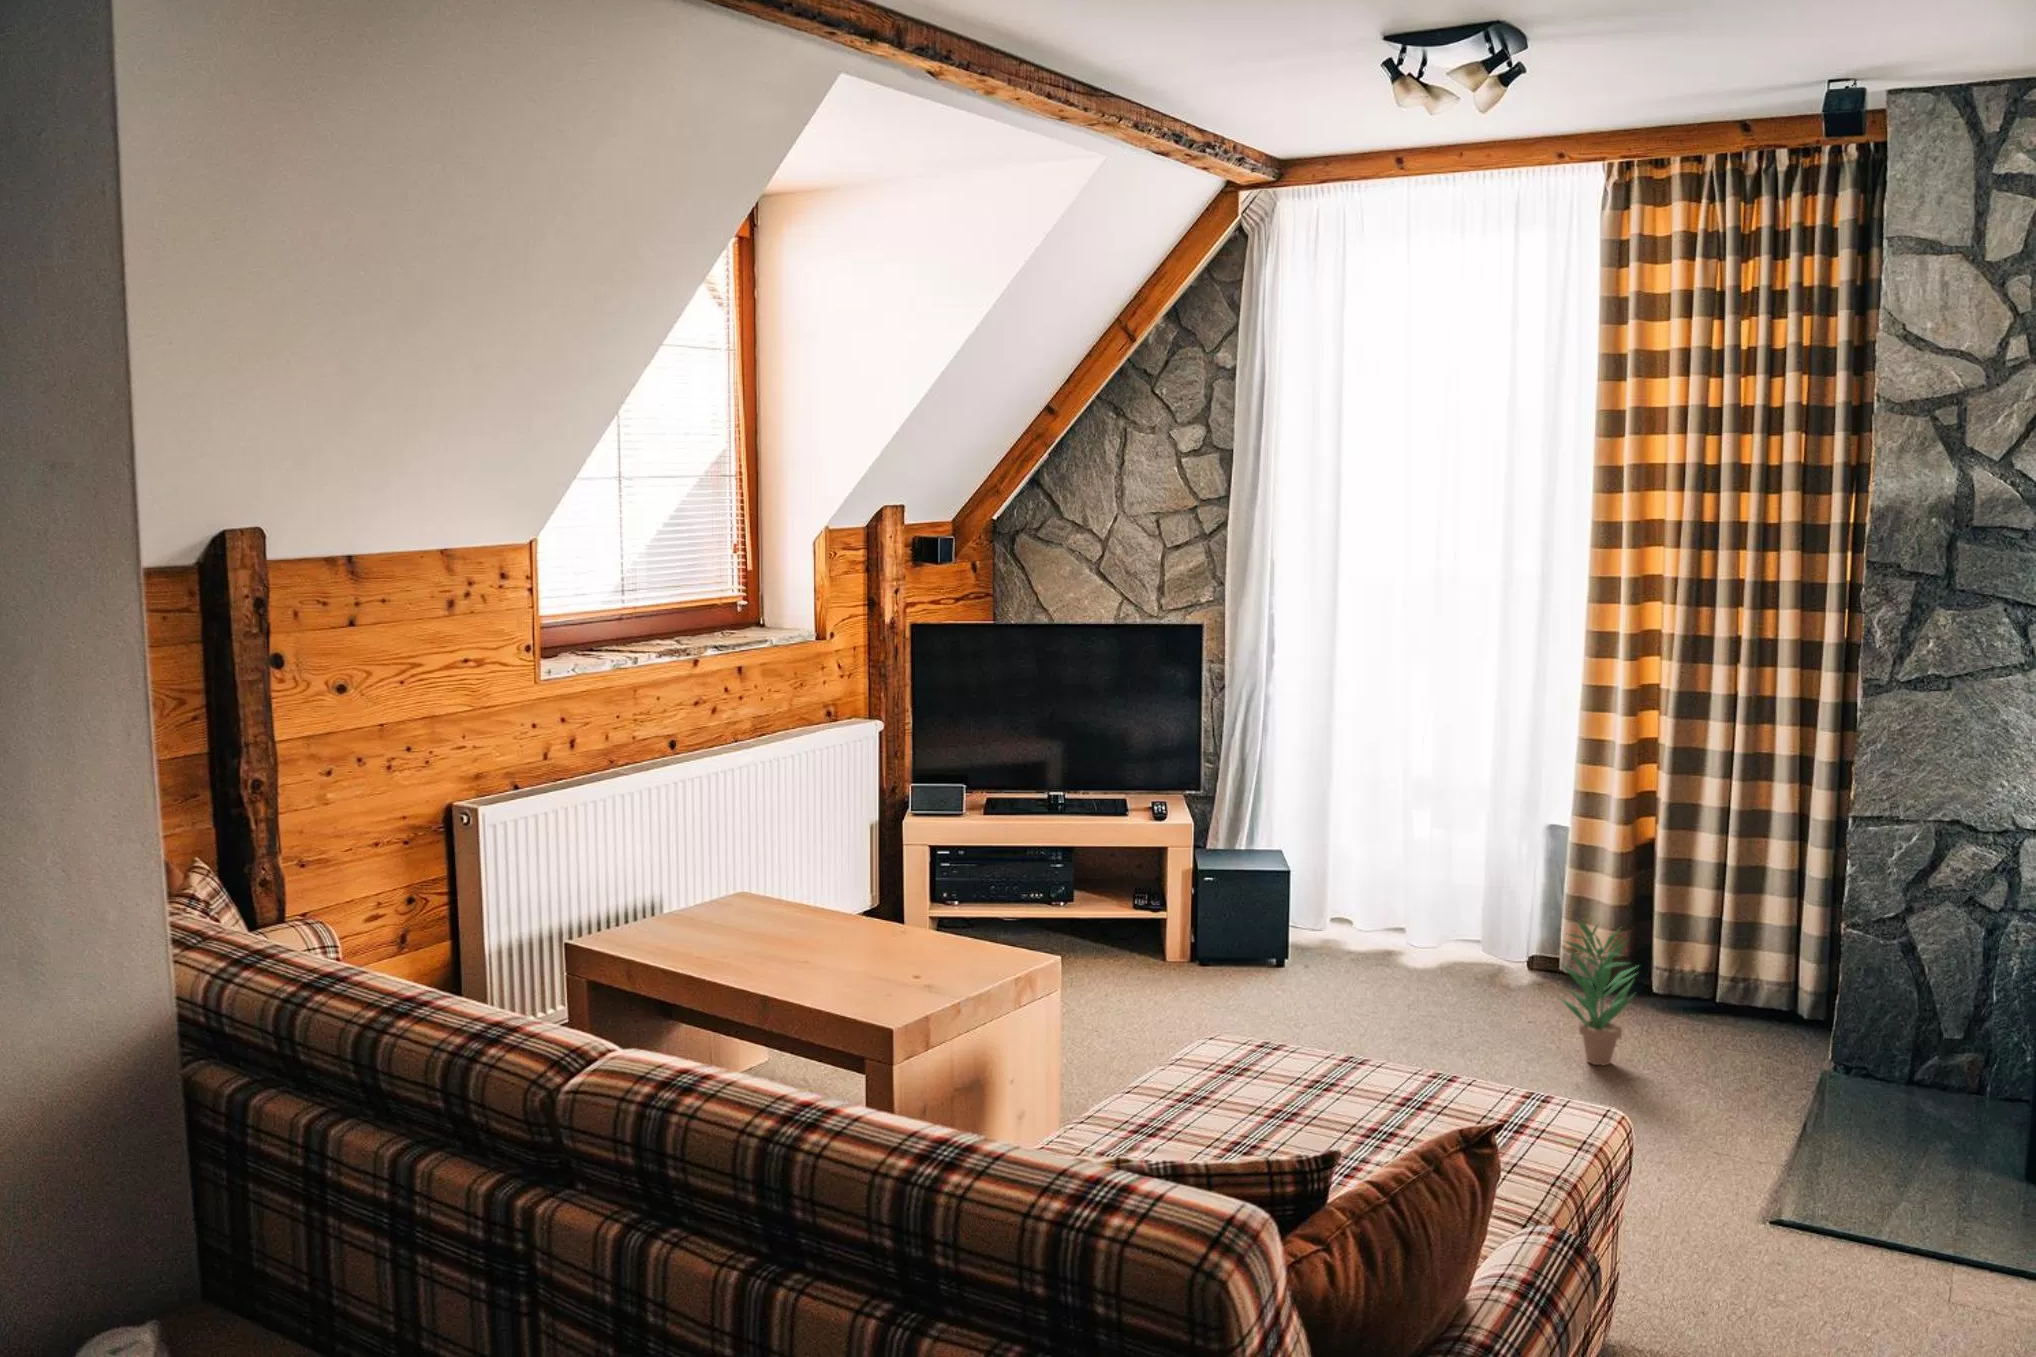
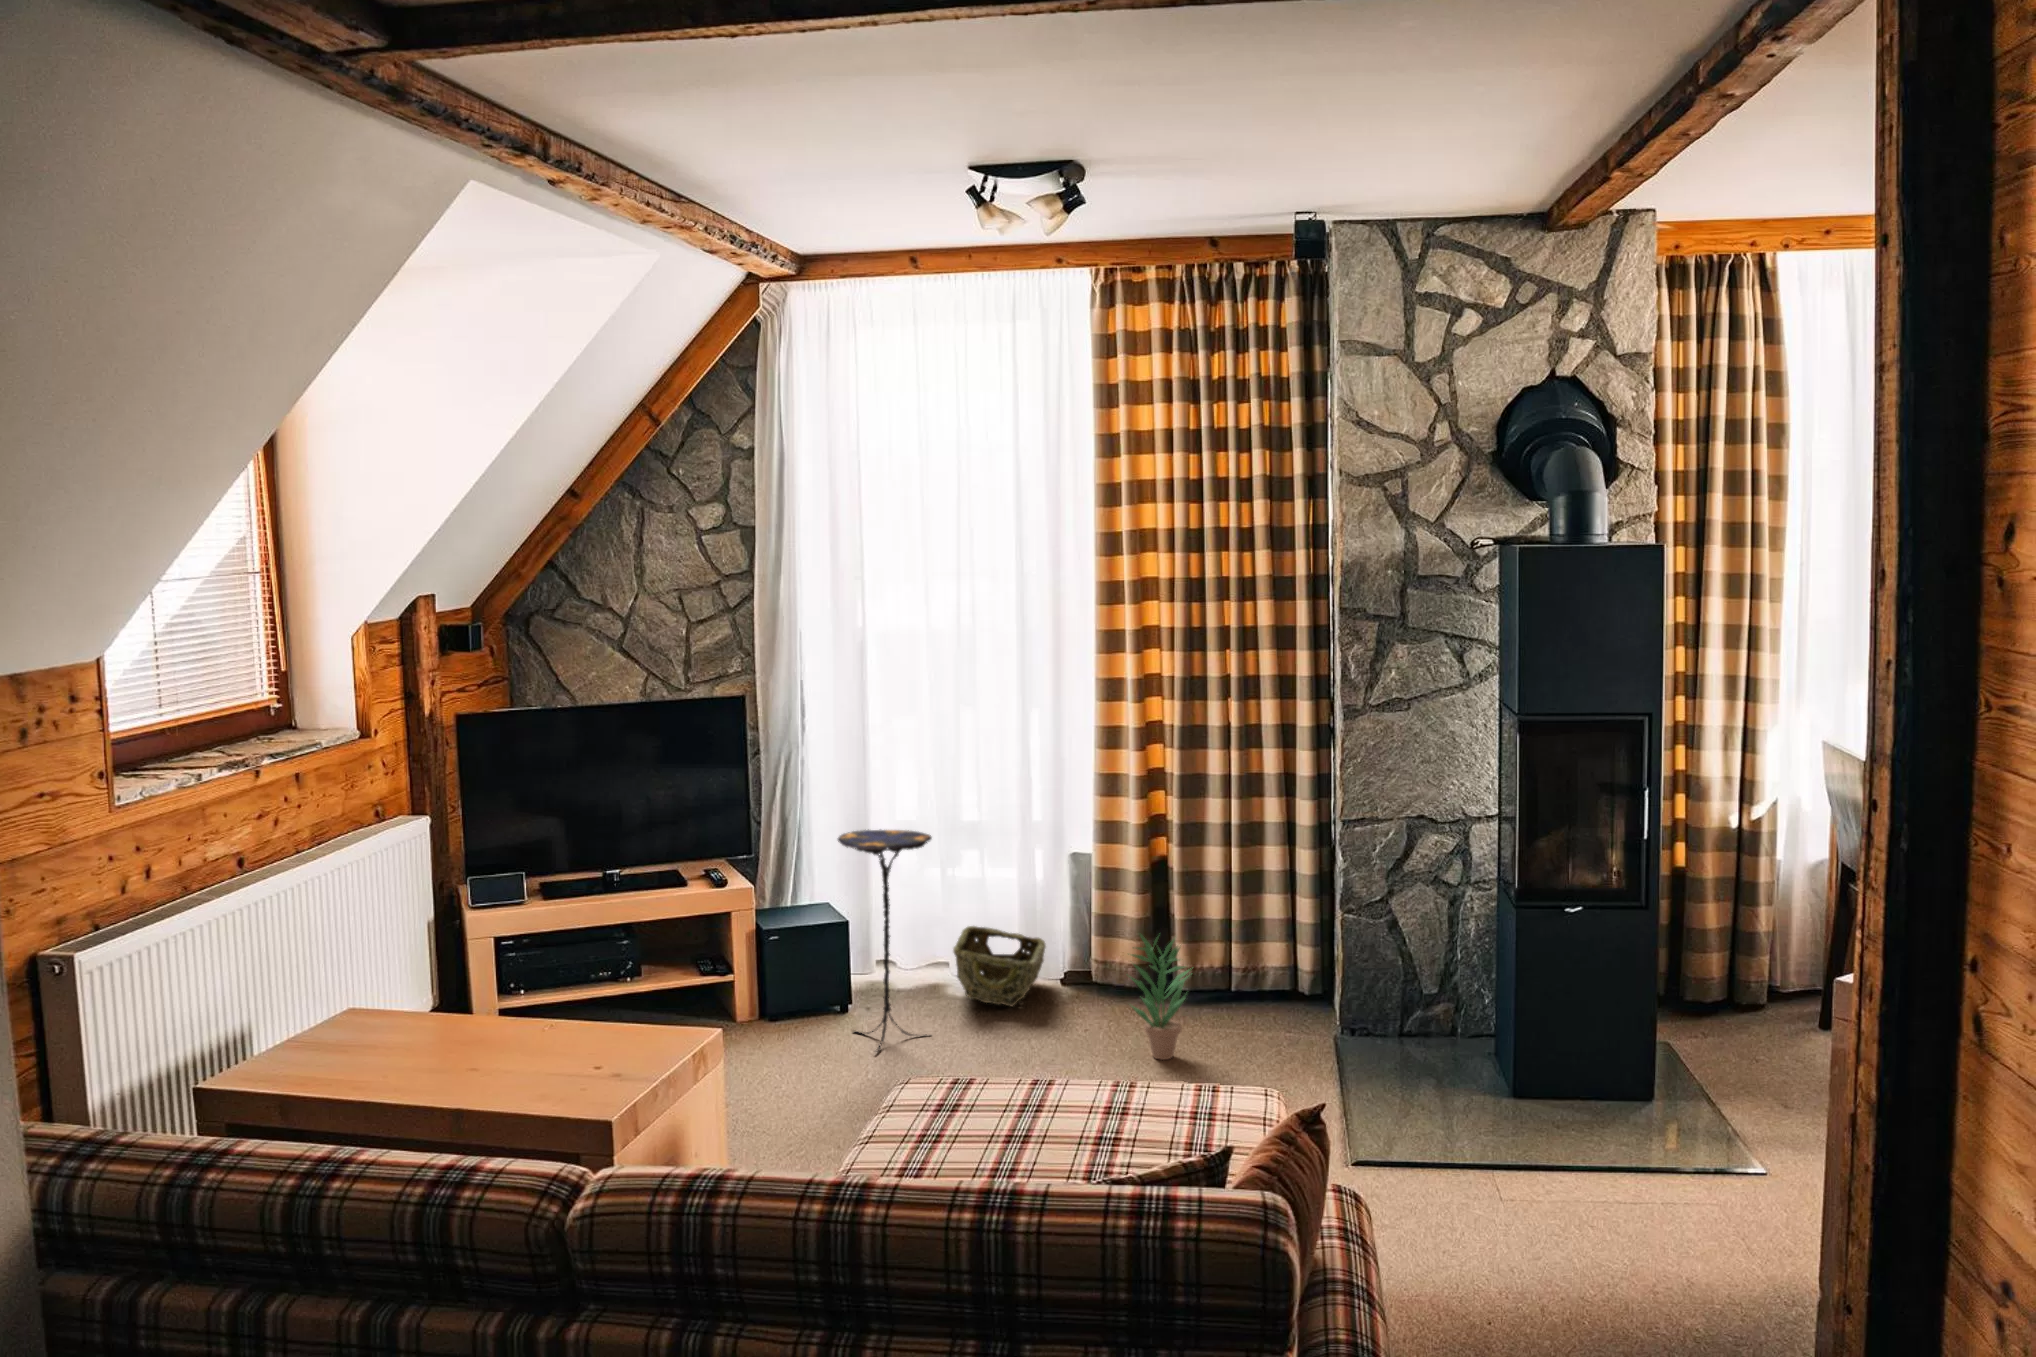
side table: none [1258,773,1361,1008] -> present [838,830,932,1052]
woven basket: none [1389,889,1505,982] -> present [953,926,1046,1006]

